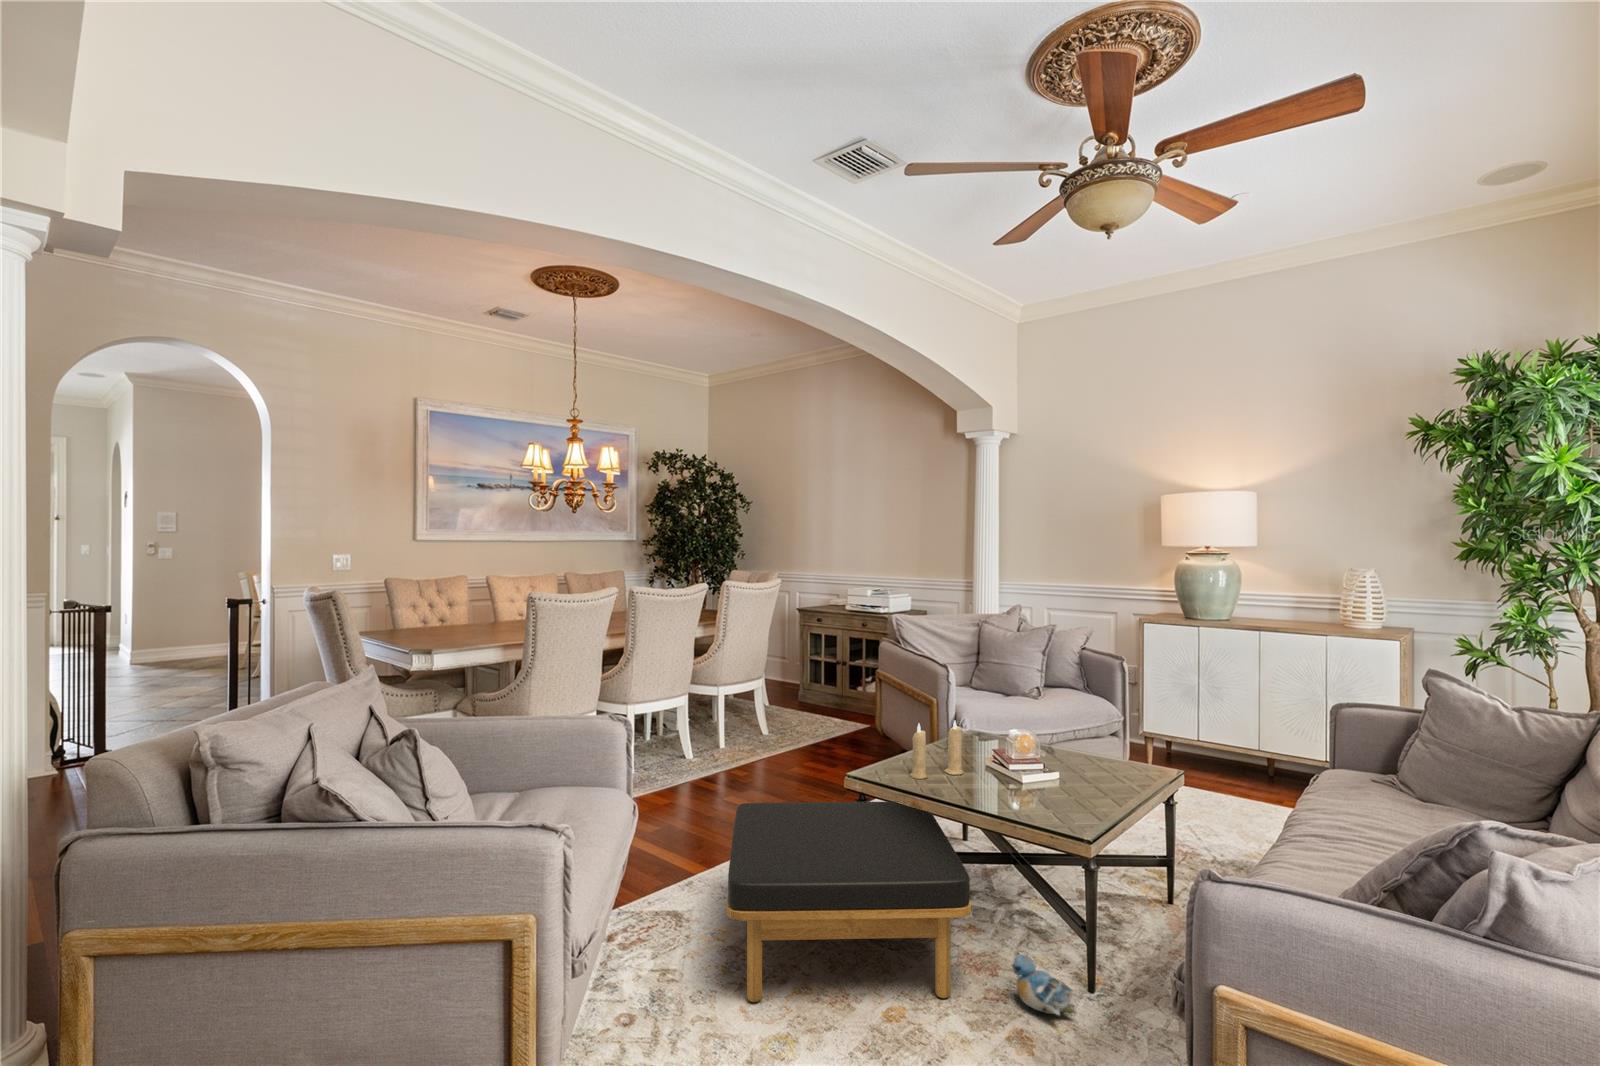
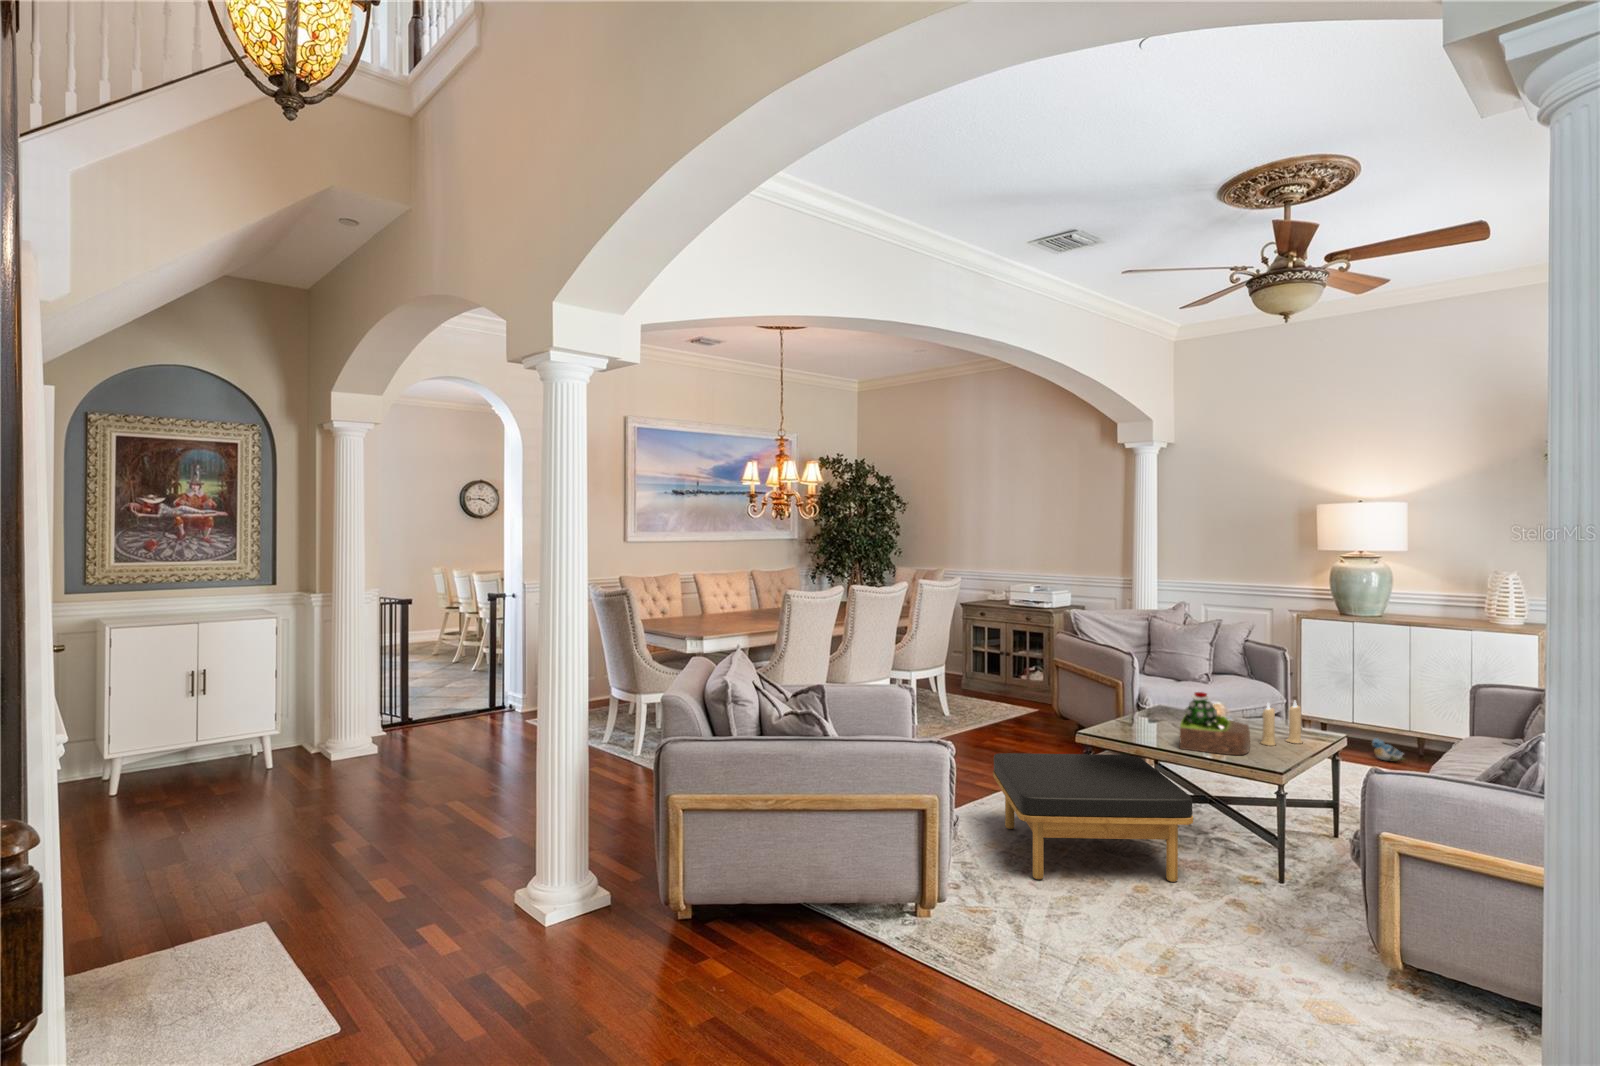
succulent plant: none [971,720,1063,806] -> present [1180,692,1250,755]
candle: present [909,721,964,779] -> present [1260,702,1302,746]
plush toy: present [1012,955,1076,1015] -> present [1372,738,1405,761]

